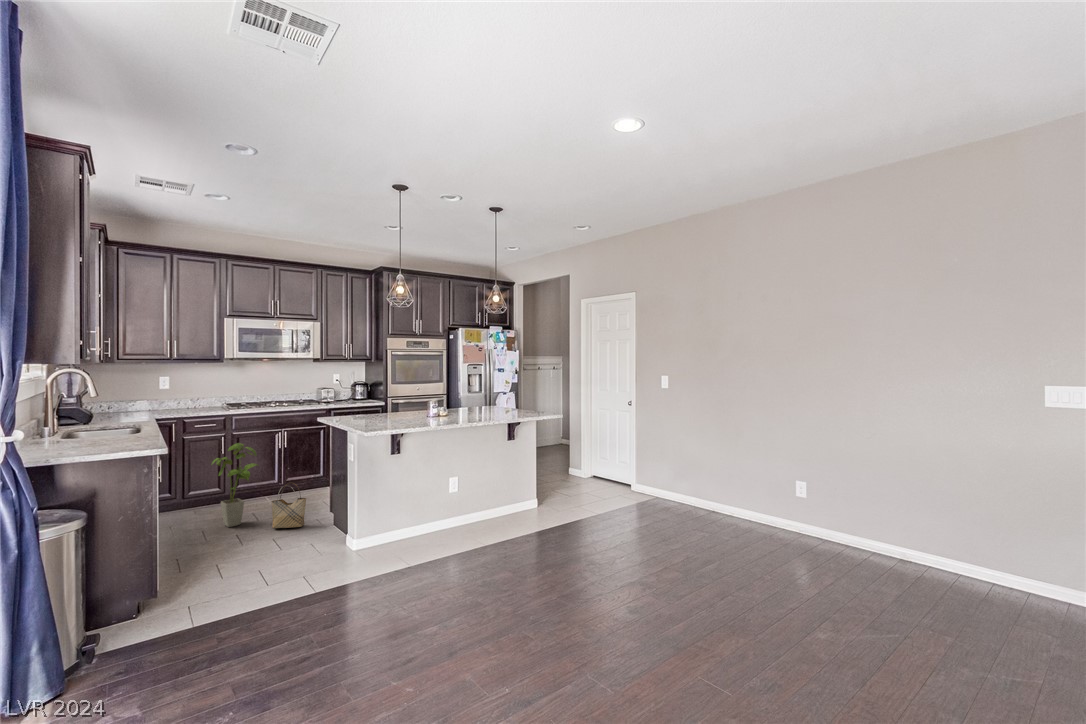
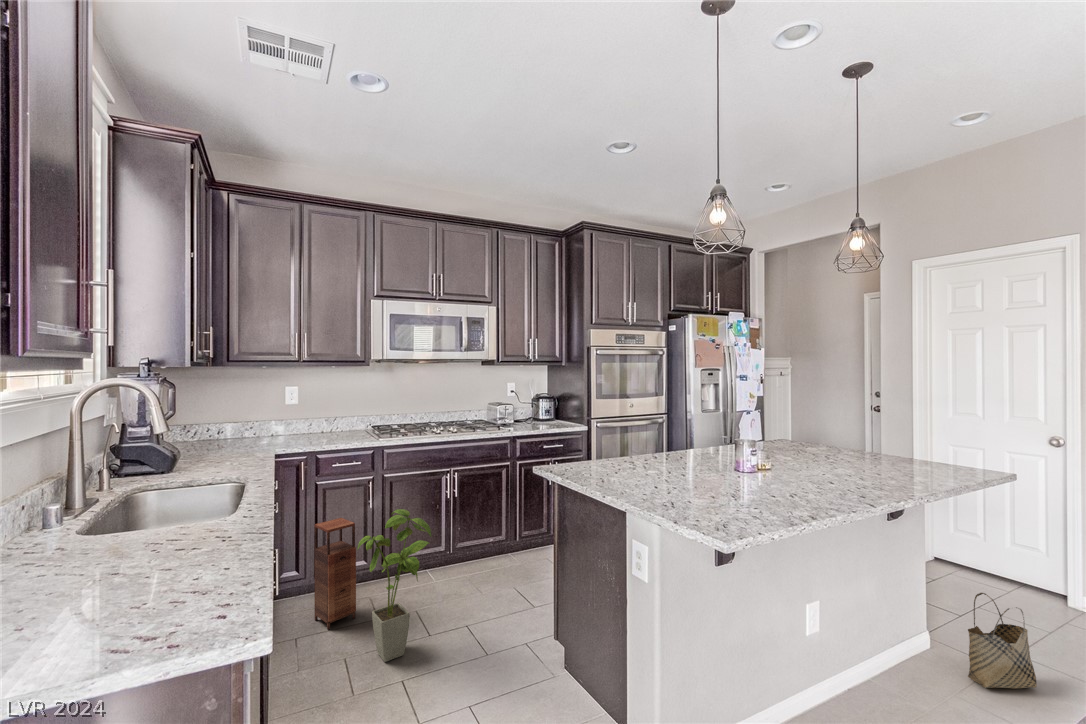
storage cabinet: none [183,456,212,520] -> present [314,518,356,630]
woven basket: present [271,483,306,528] -> present [968,593,1037,688]

